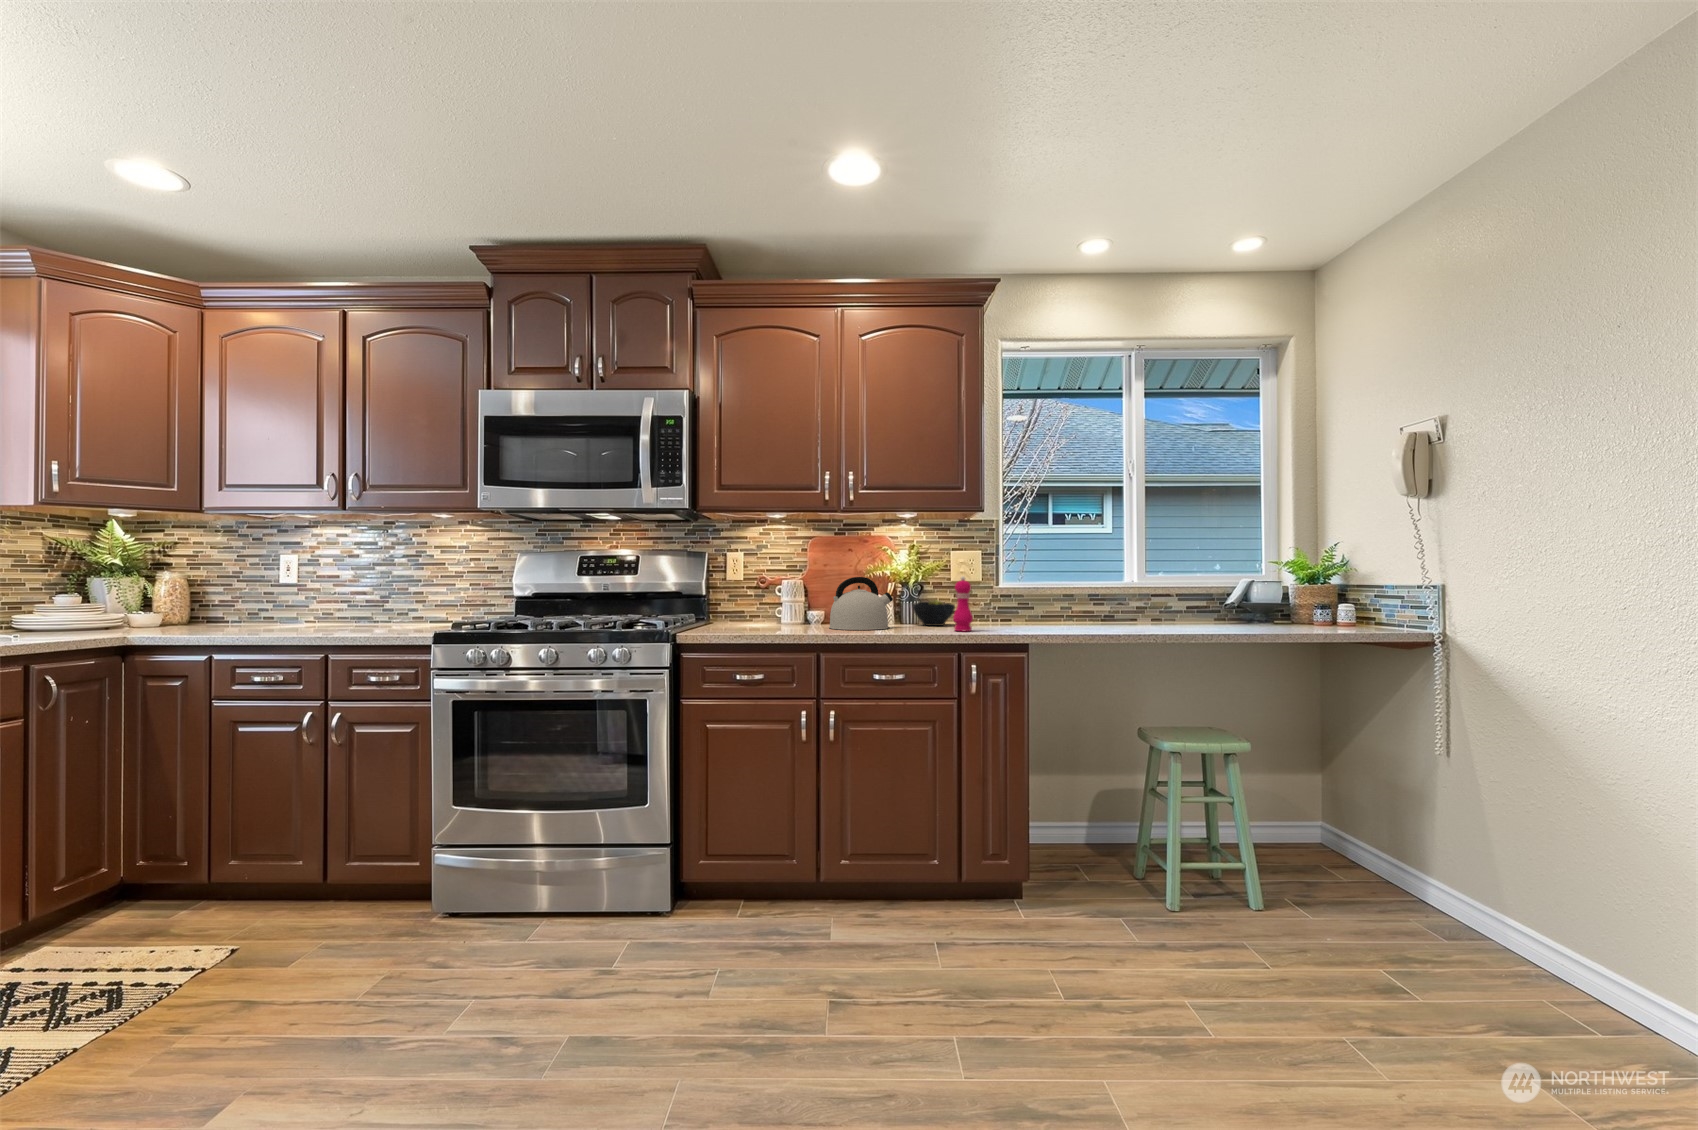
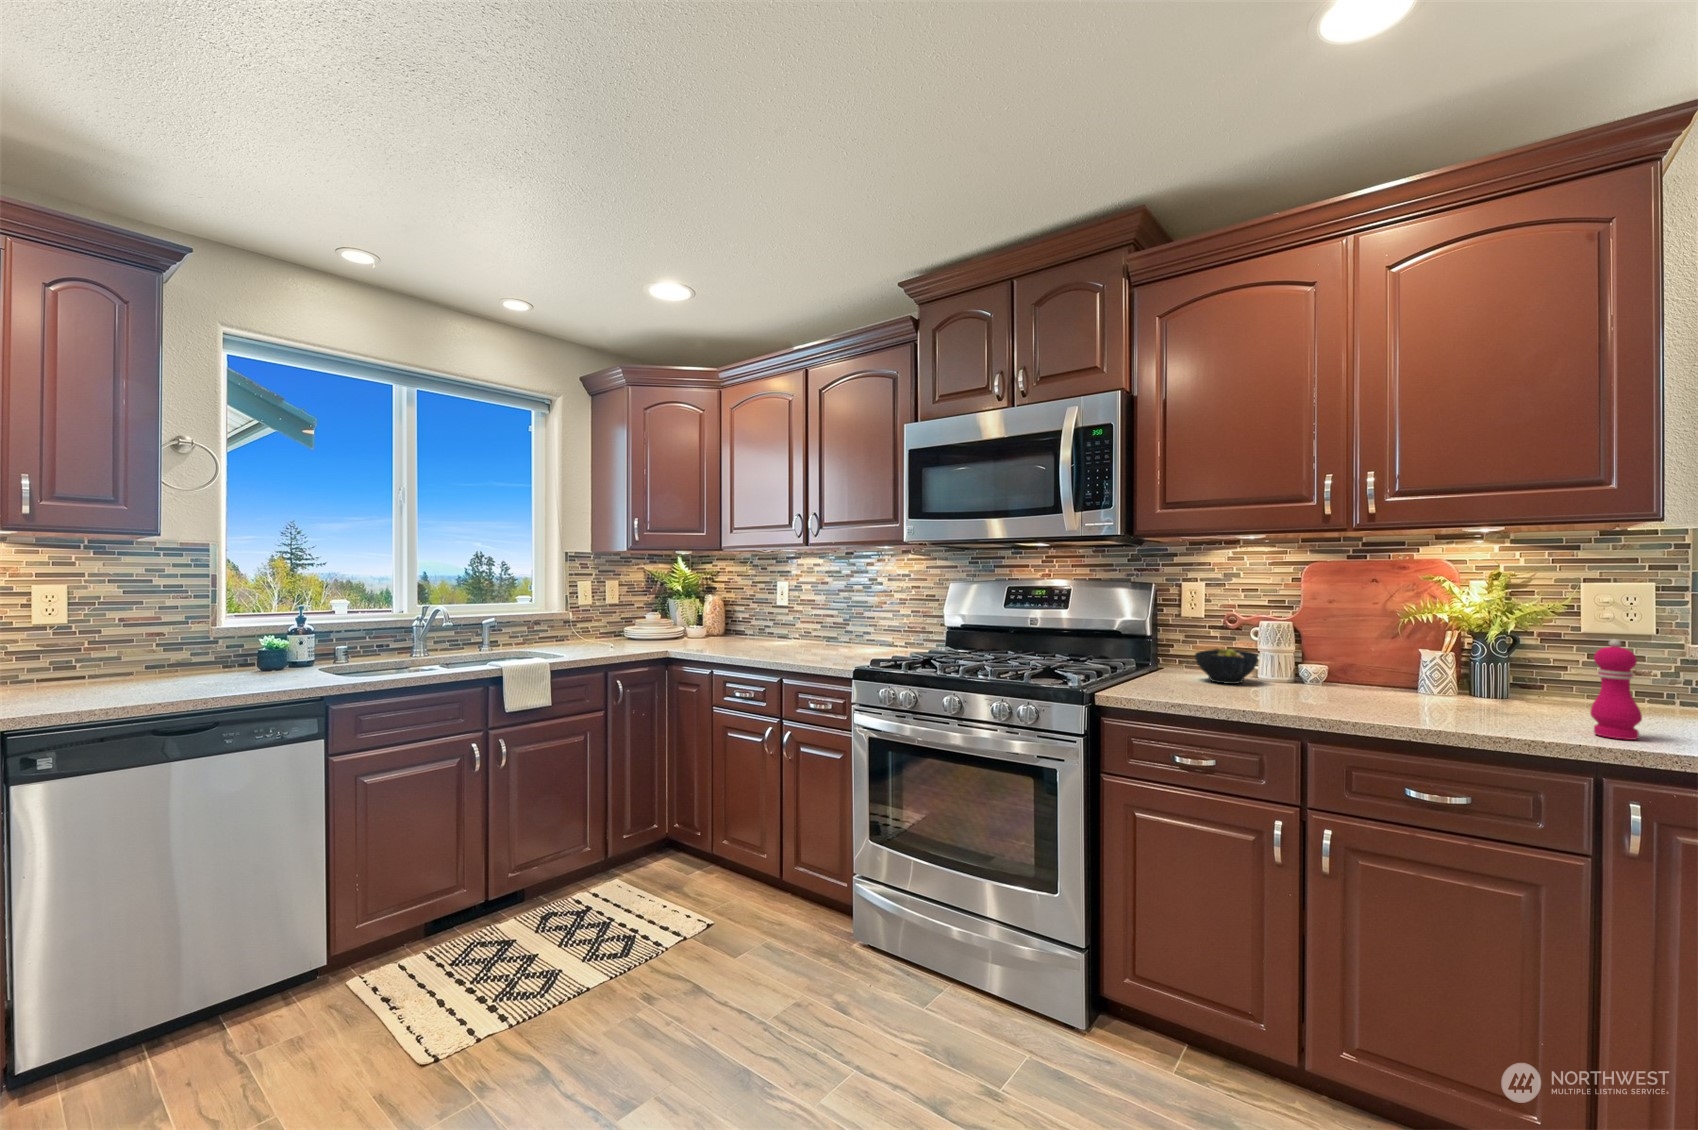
kettle: present [829,577,893,630] -> none [1330,628,1453,713]
bowl: present [913,601,955,626] -> present [1195,649,1258,684]

